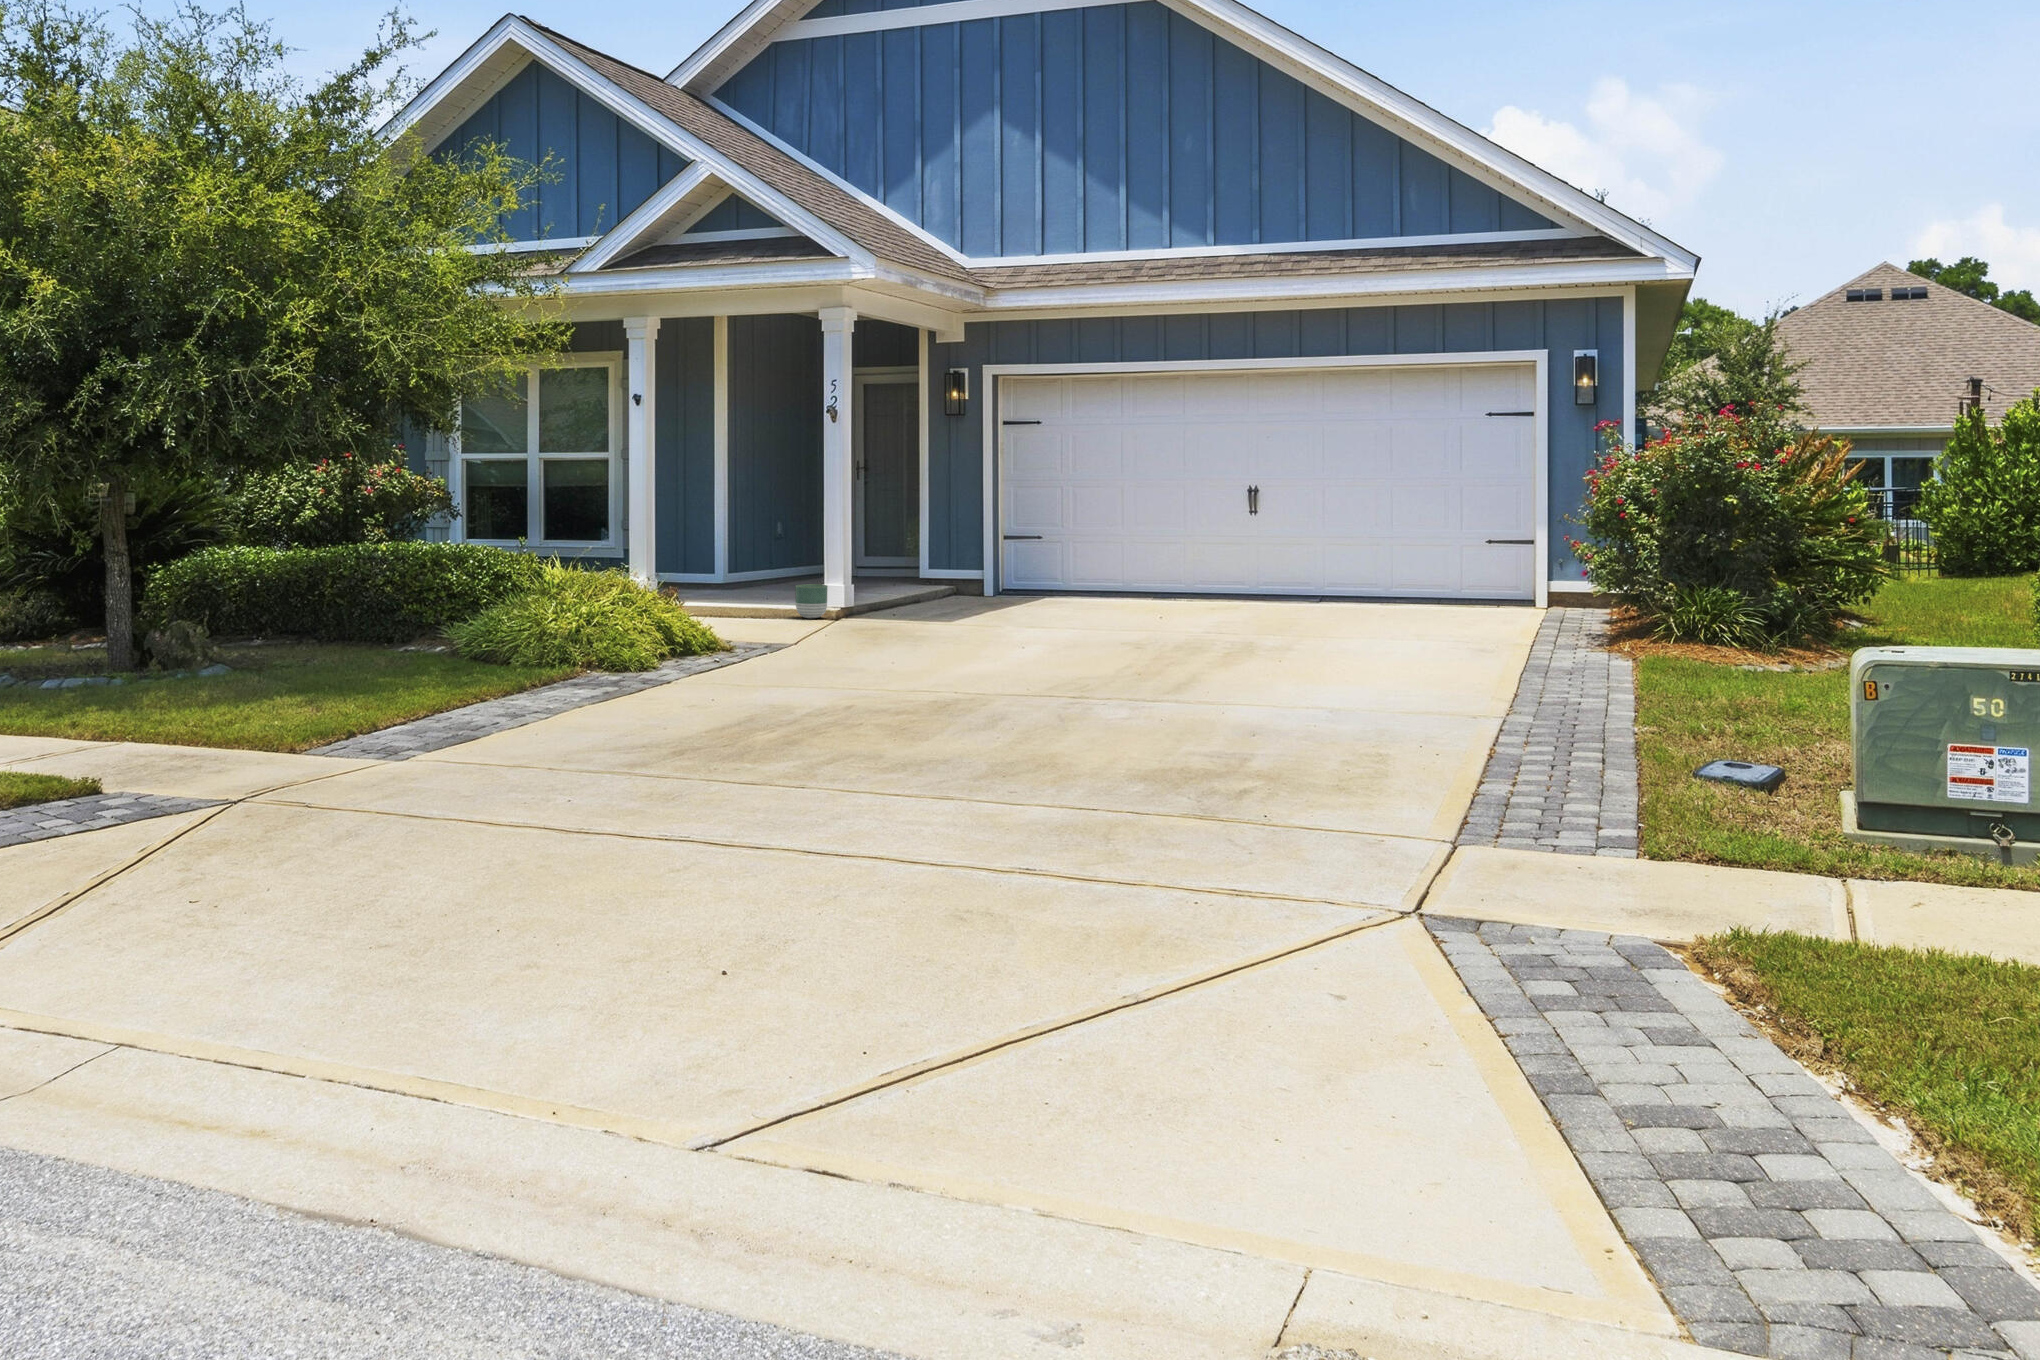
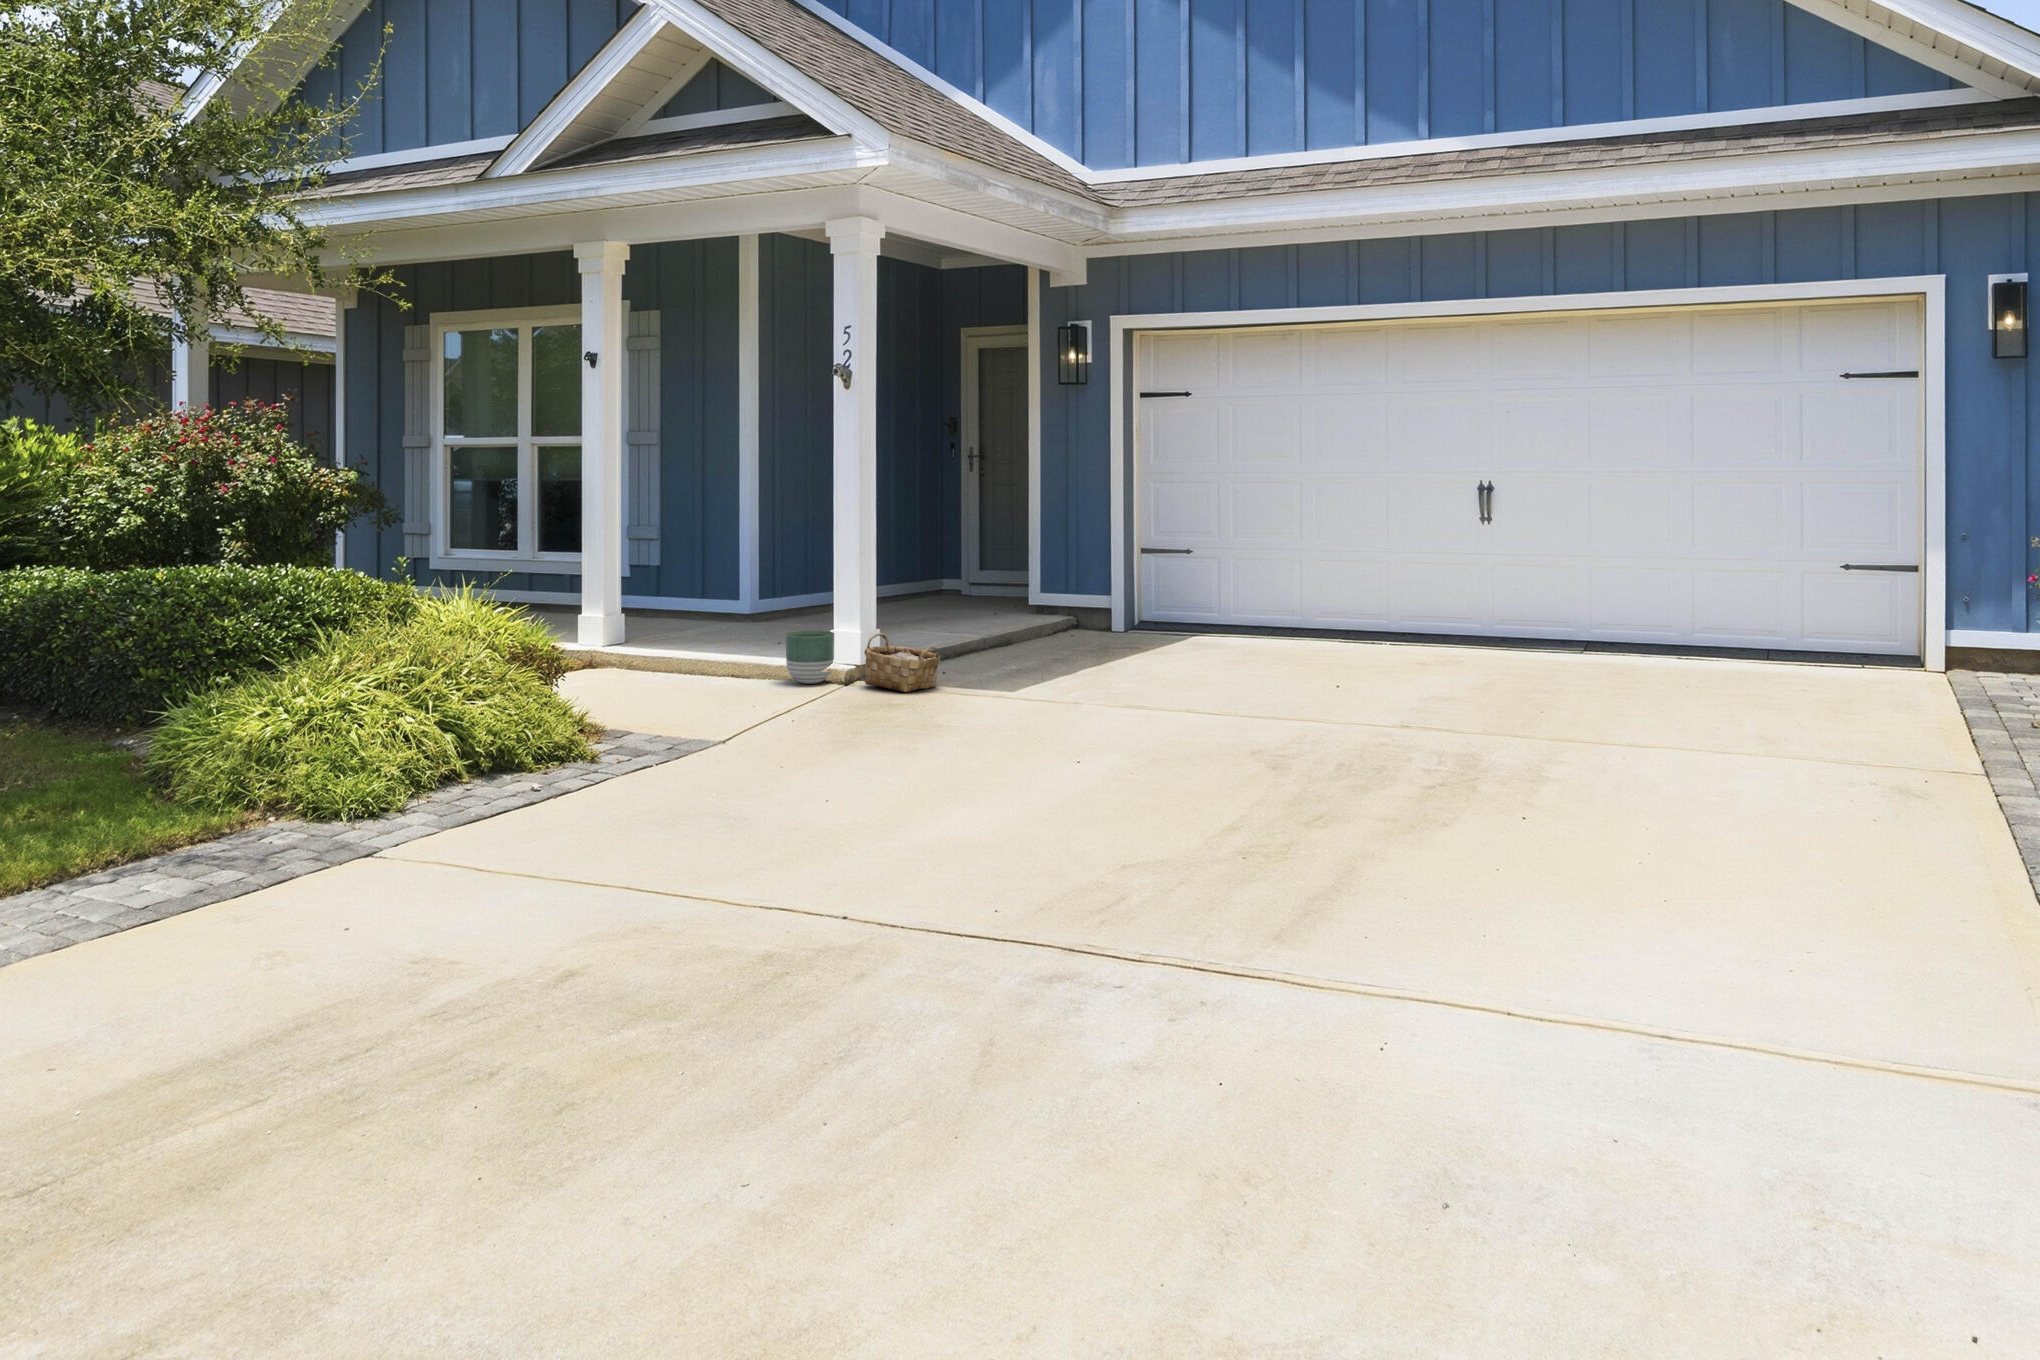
woven basket: none [850,585,901,622] -> present [865,633,940,693]

